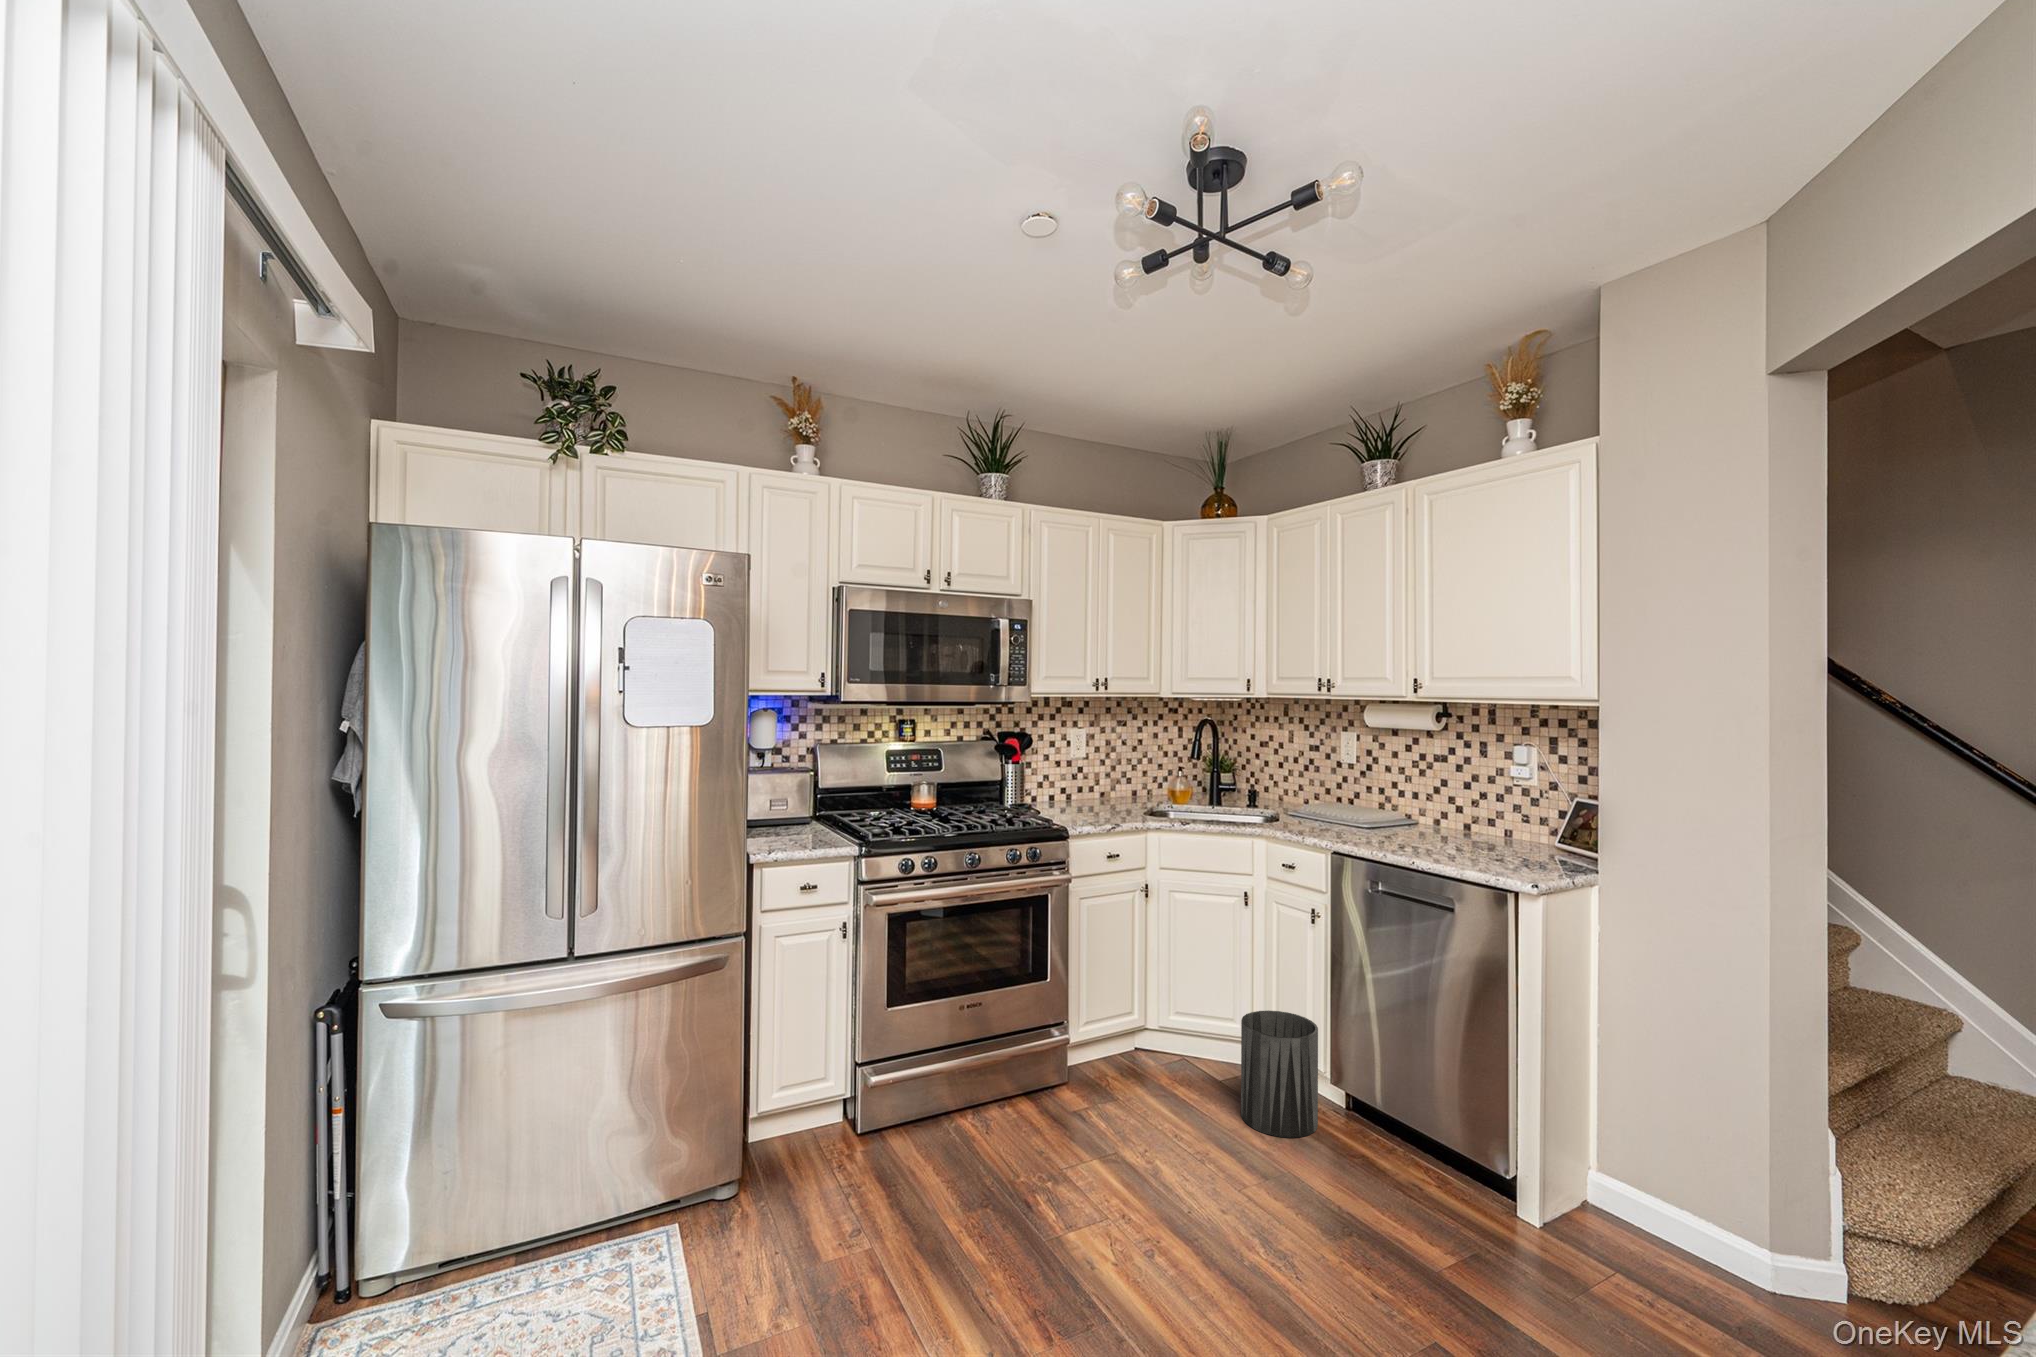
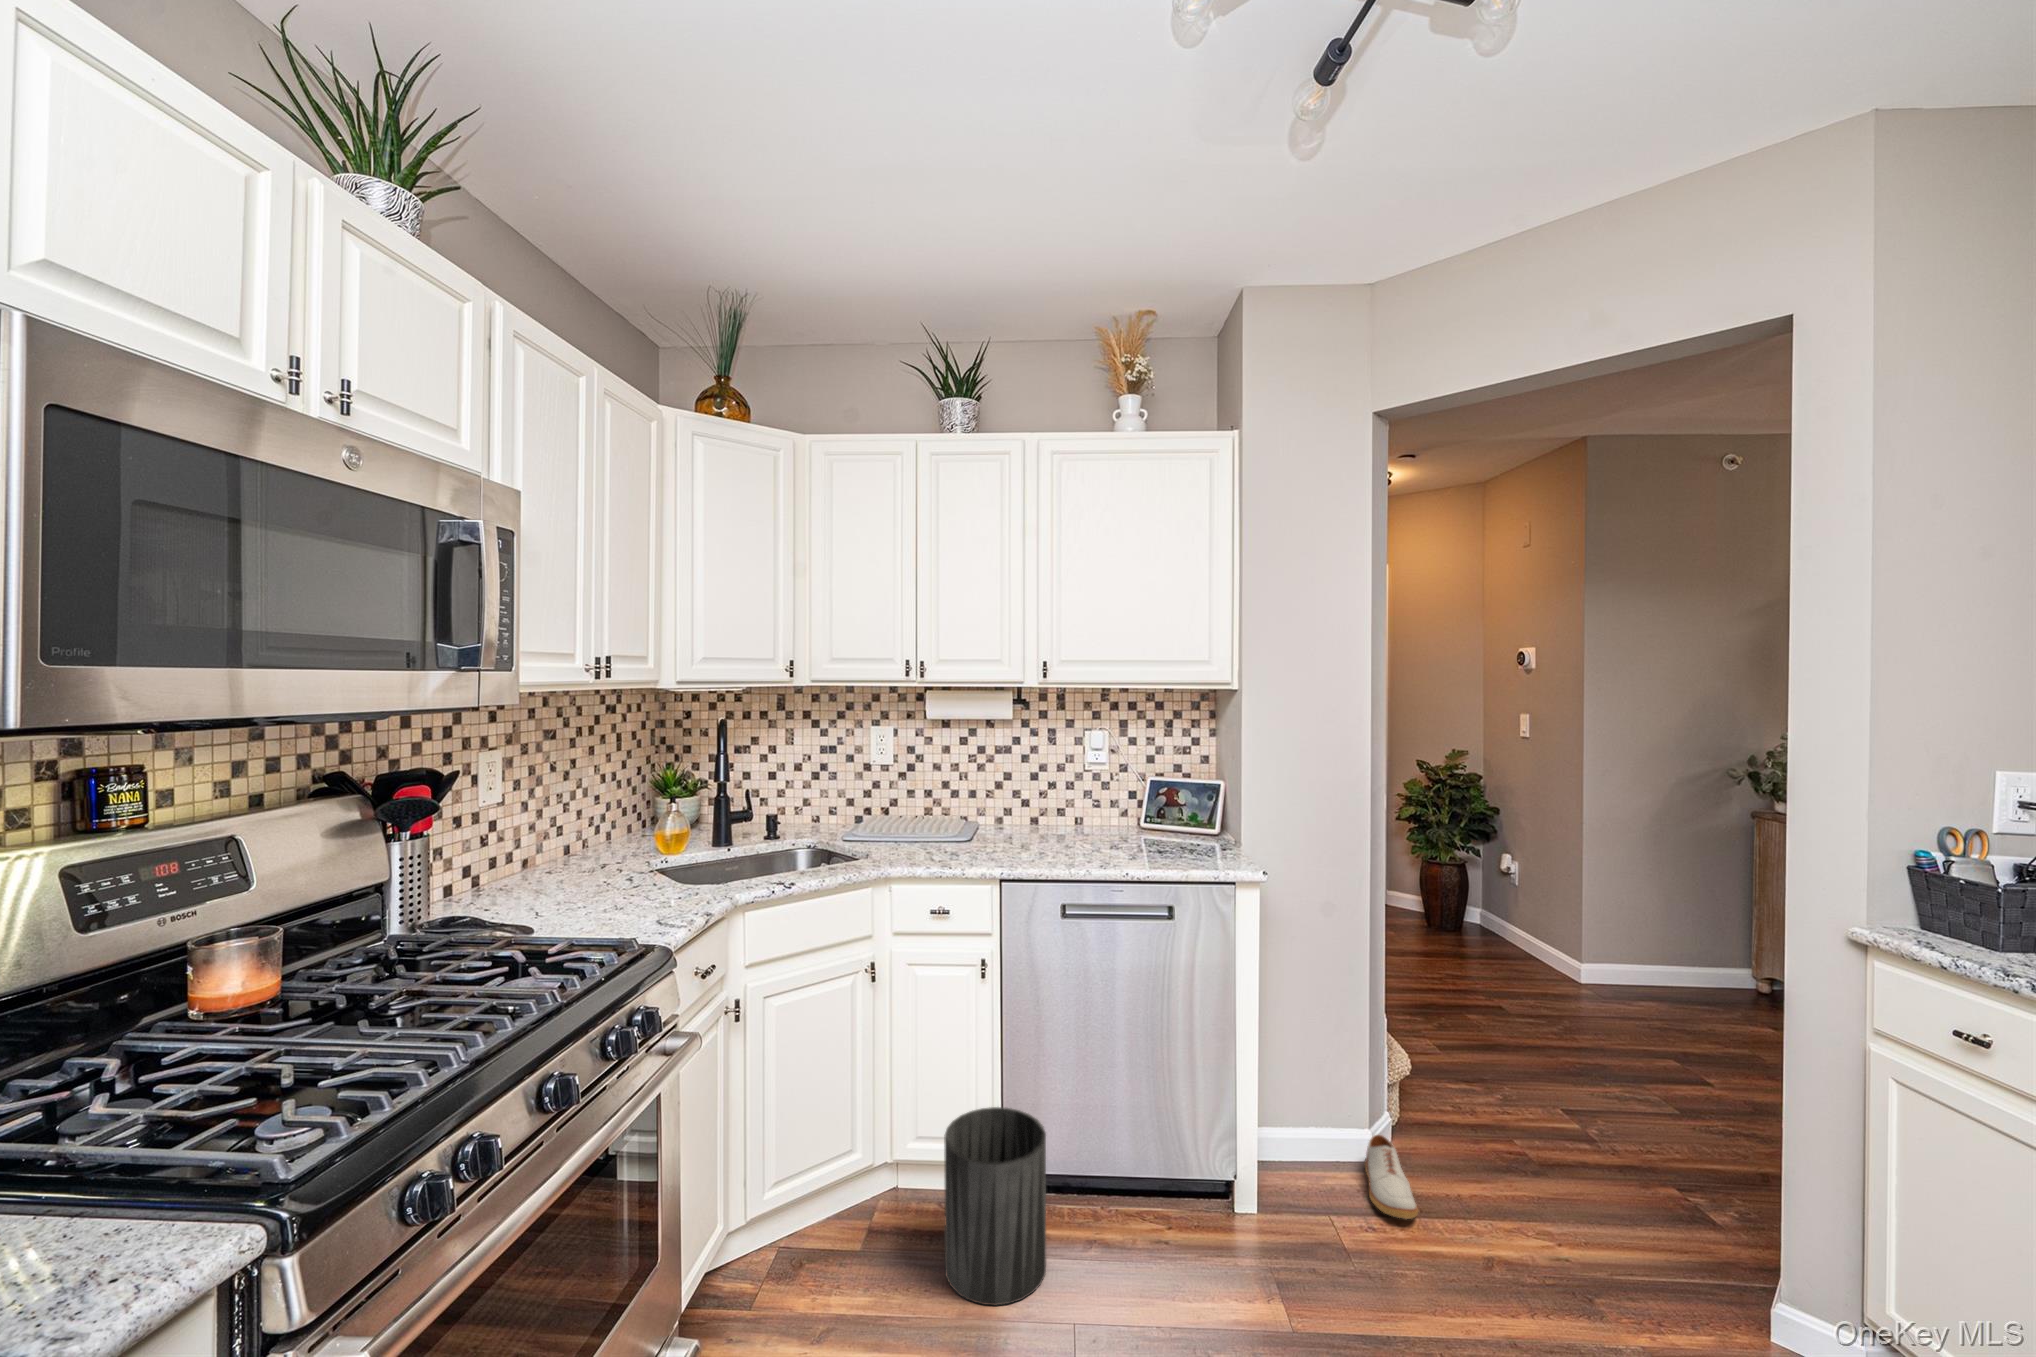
shoe: none [1641,1235,1746,1305] -> present [1365,1135,1418,1219]

